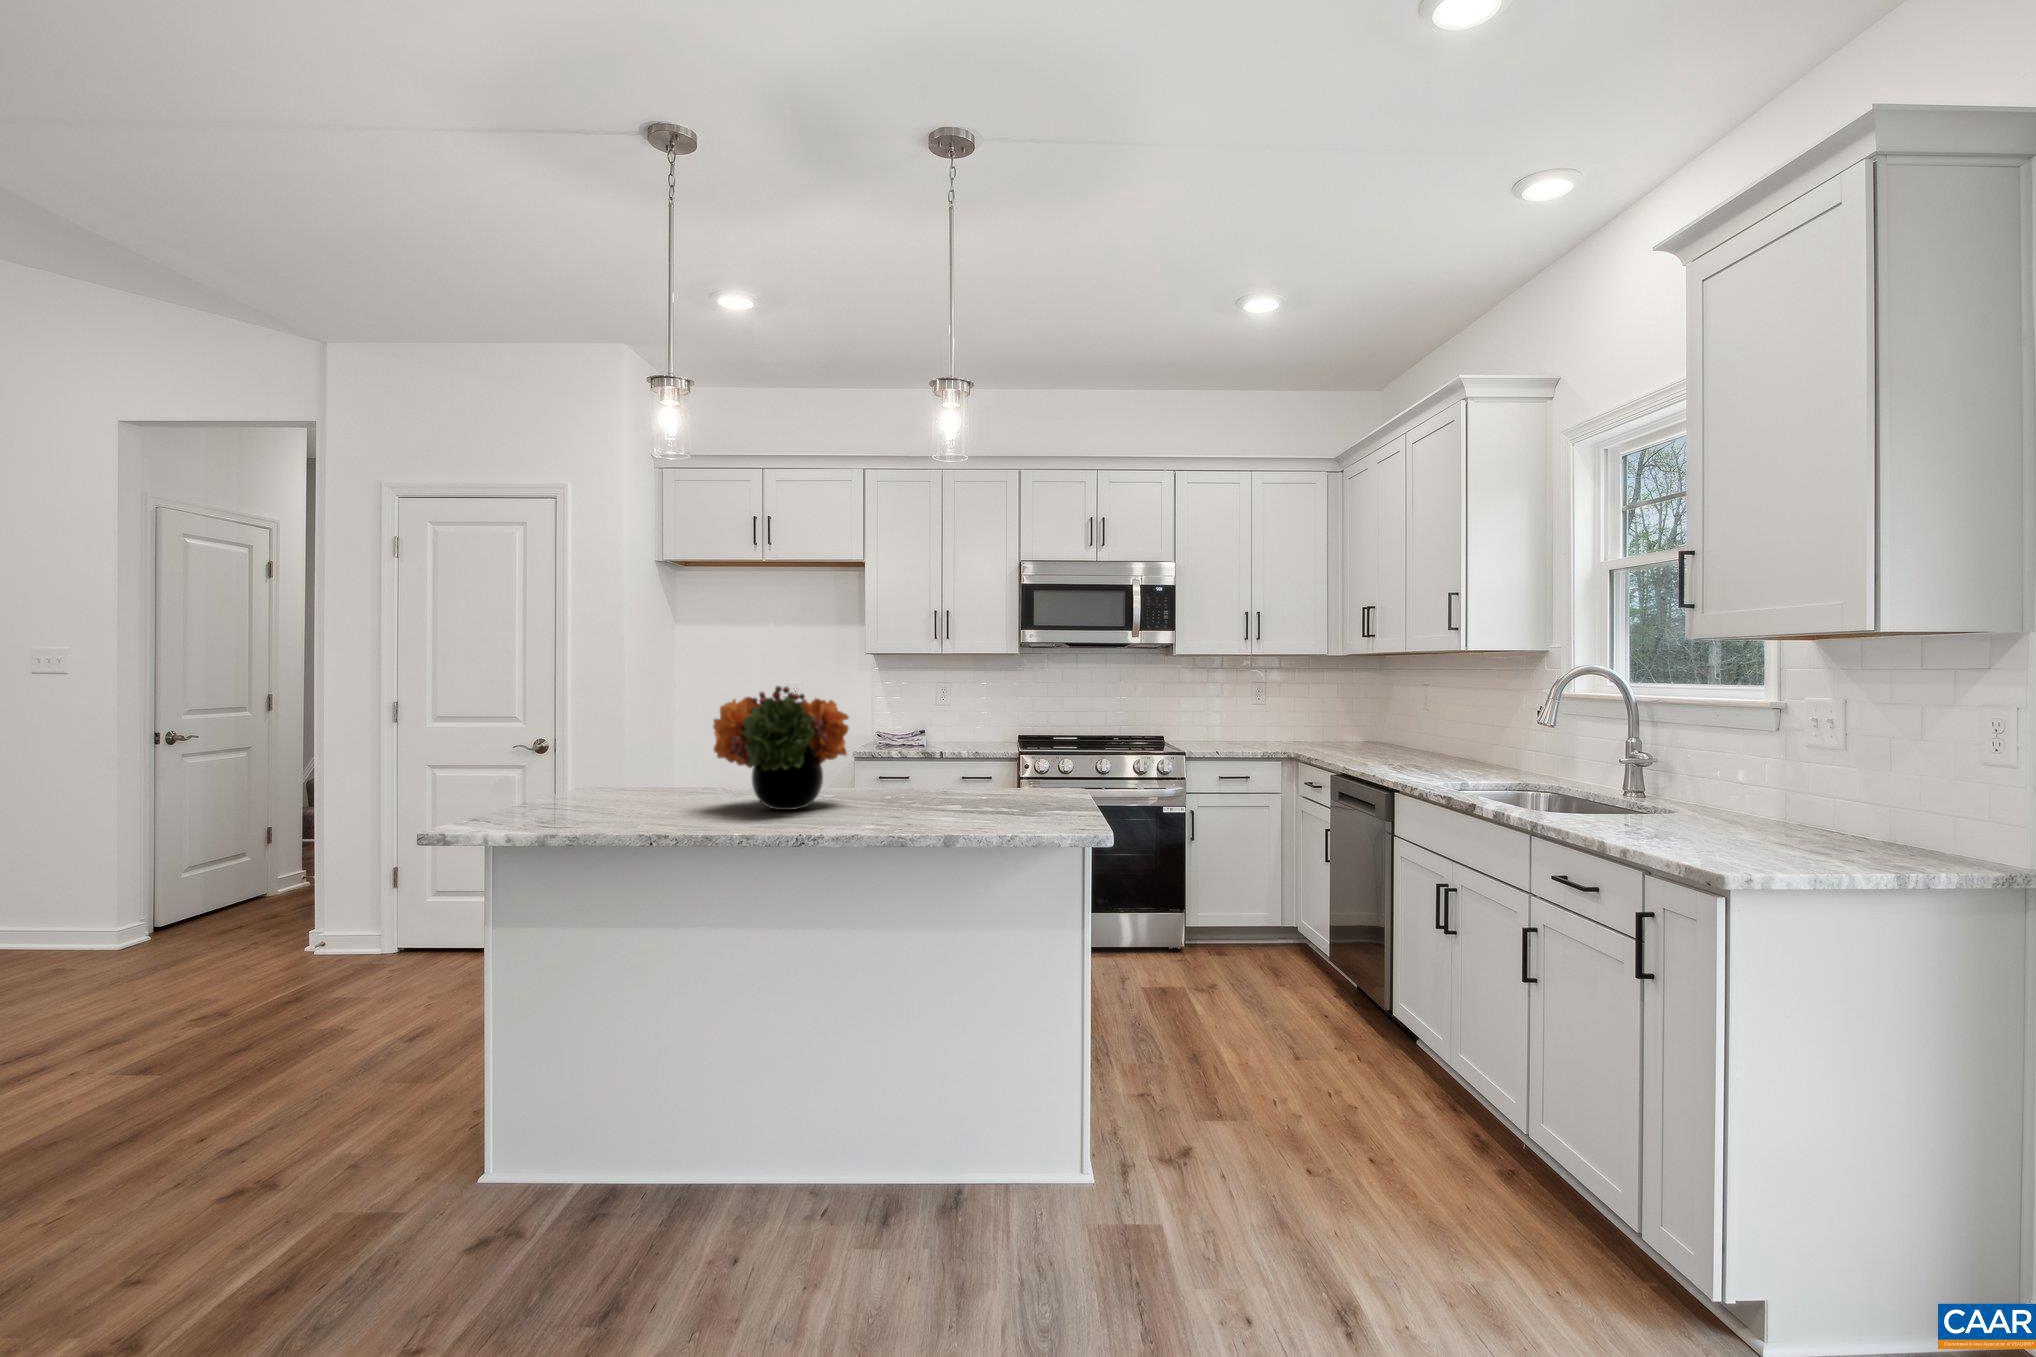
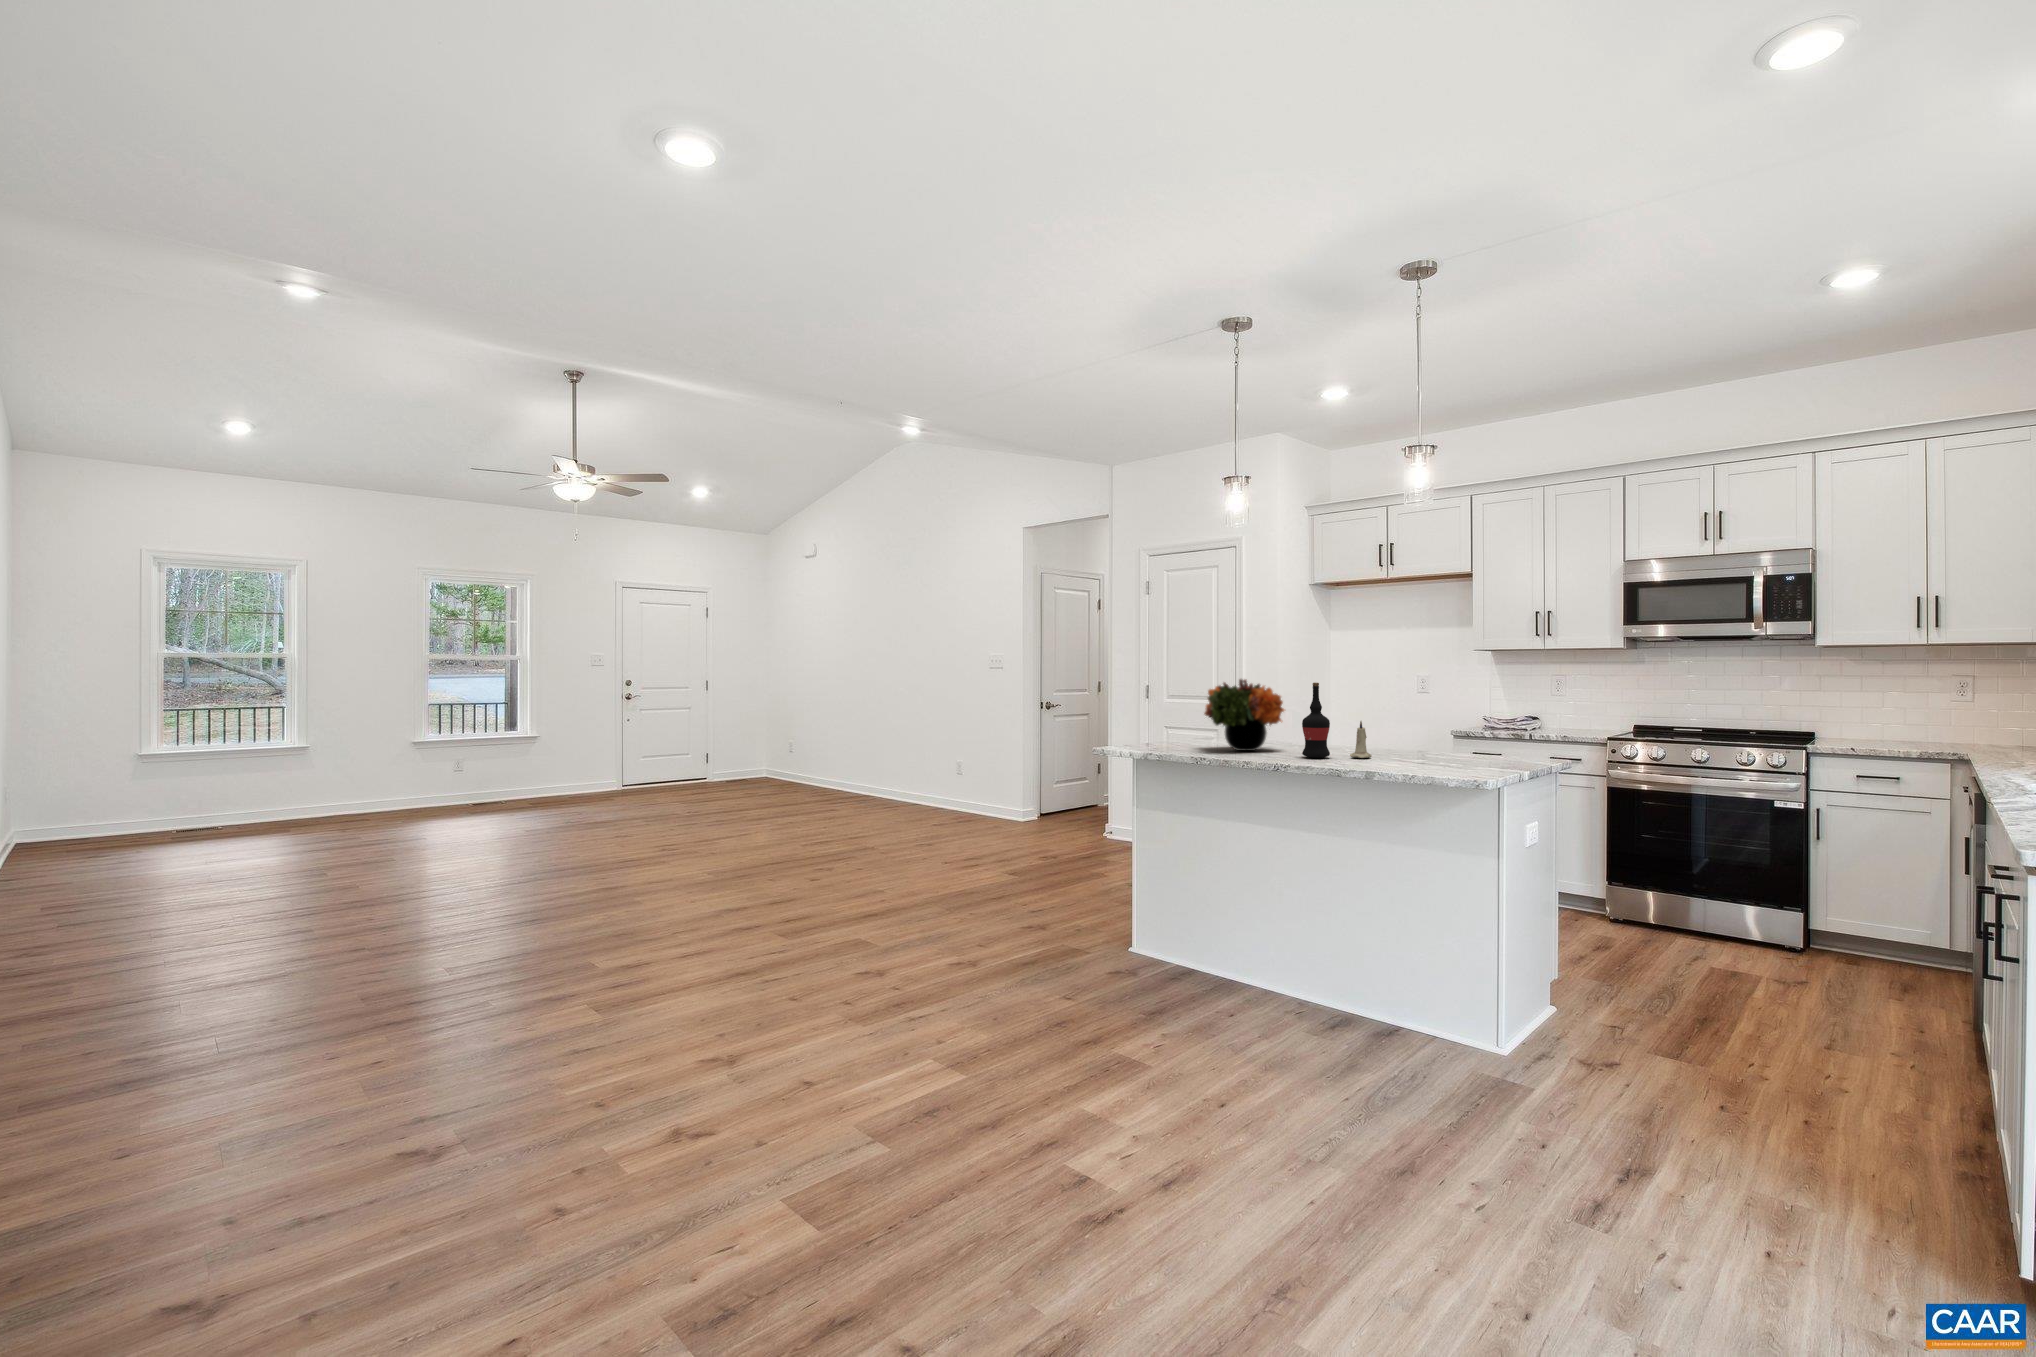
wine bottle: none [914,690,956,810] -> present [1302,683,1330,758]
candle: none [971,746,1000,803] -> present [1350,721,1372,758]

